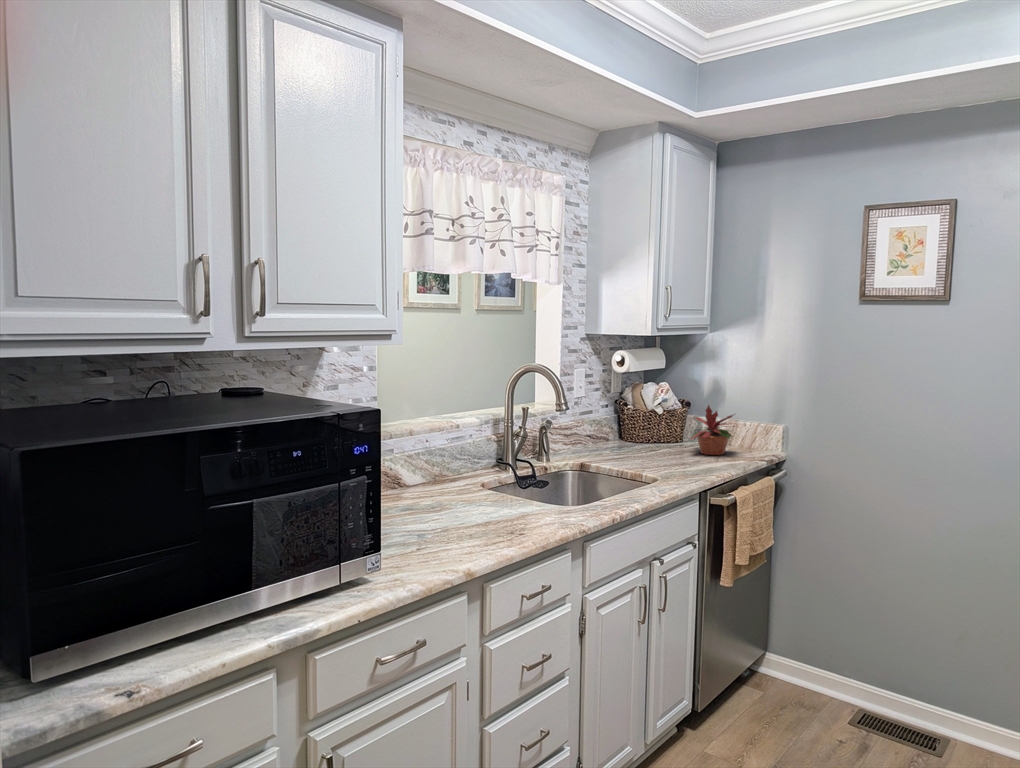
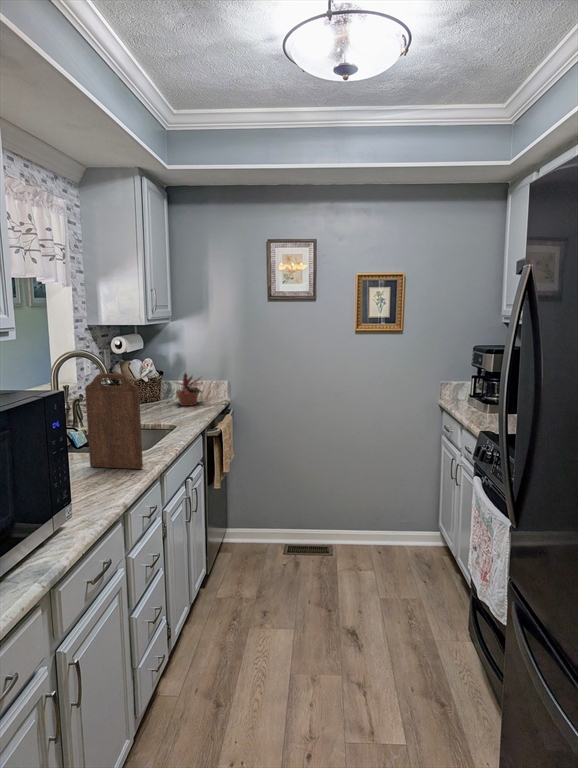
cutting board: none [507,395,558,521] -> present [85,373,143,469]

